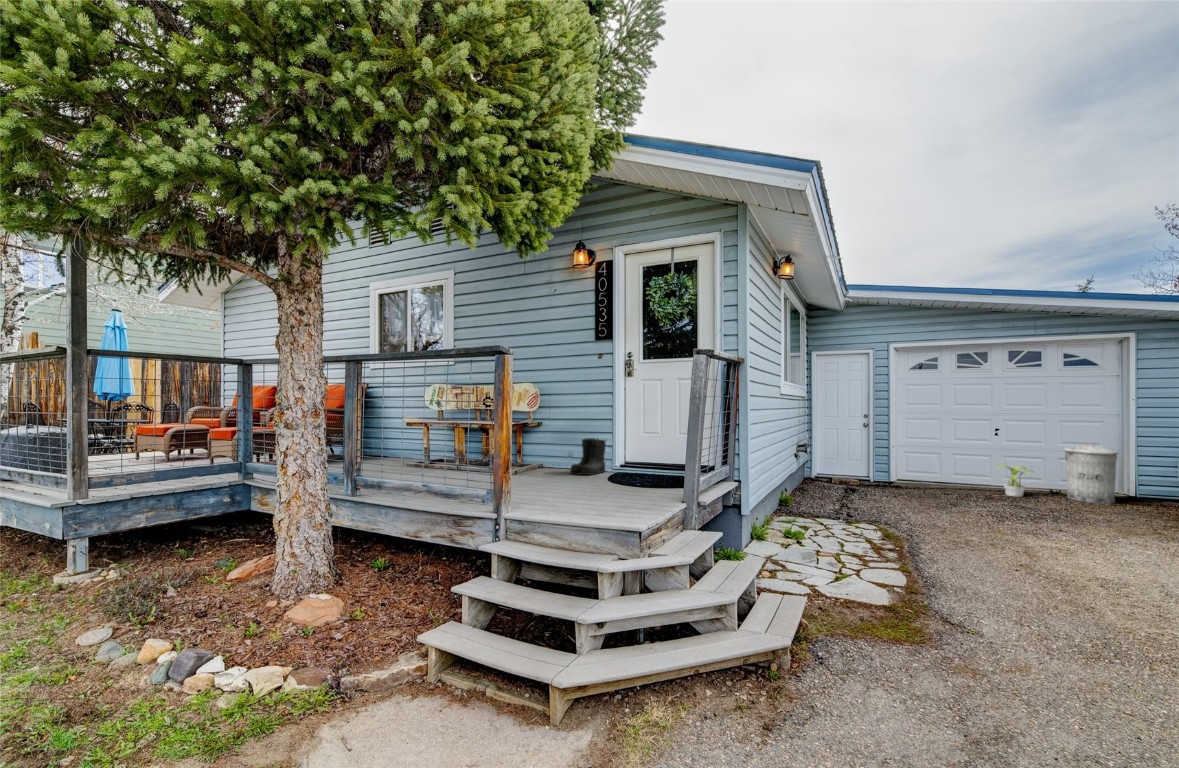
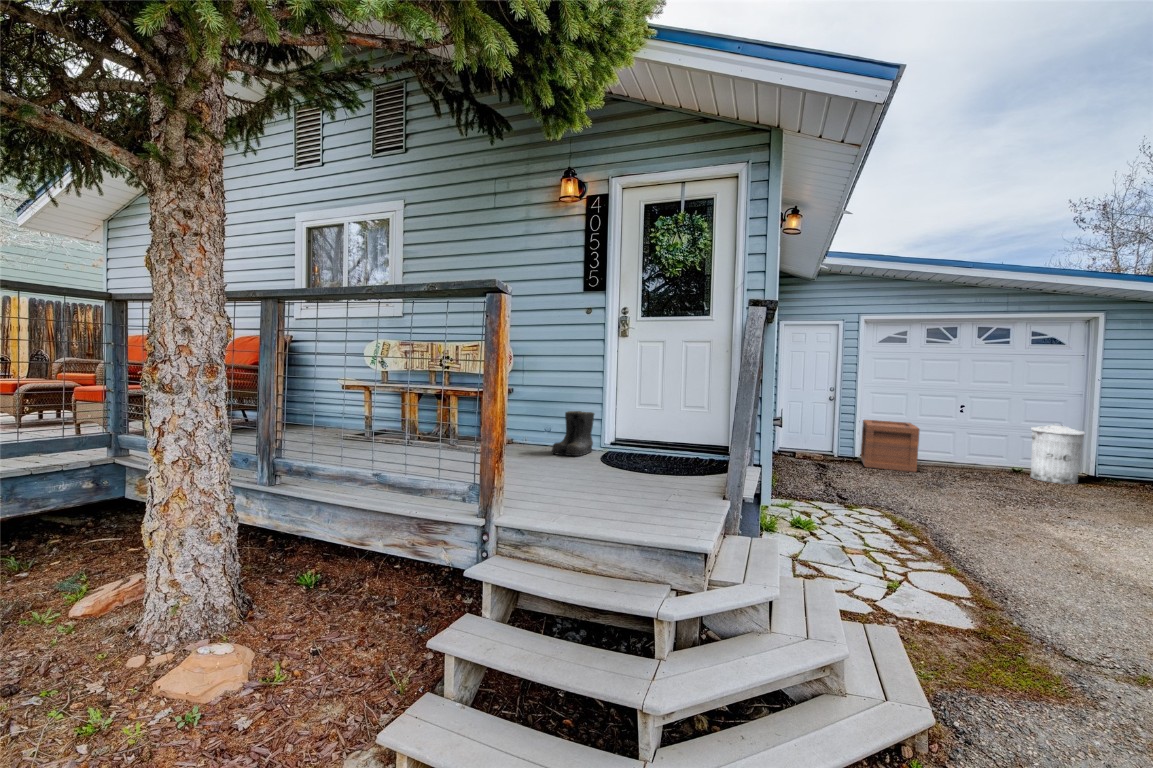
wooden crate: none [896,443,948,494] -> present [861,420,919,472]
potted plant: present [998,465,1030,497] -> none [961,442,1002,476]

